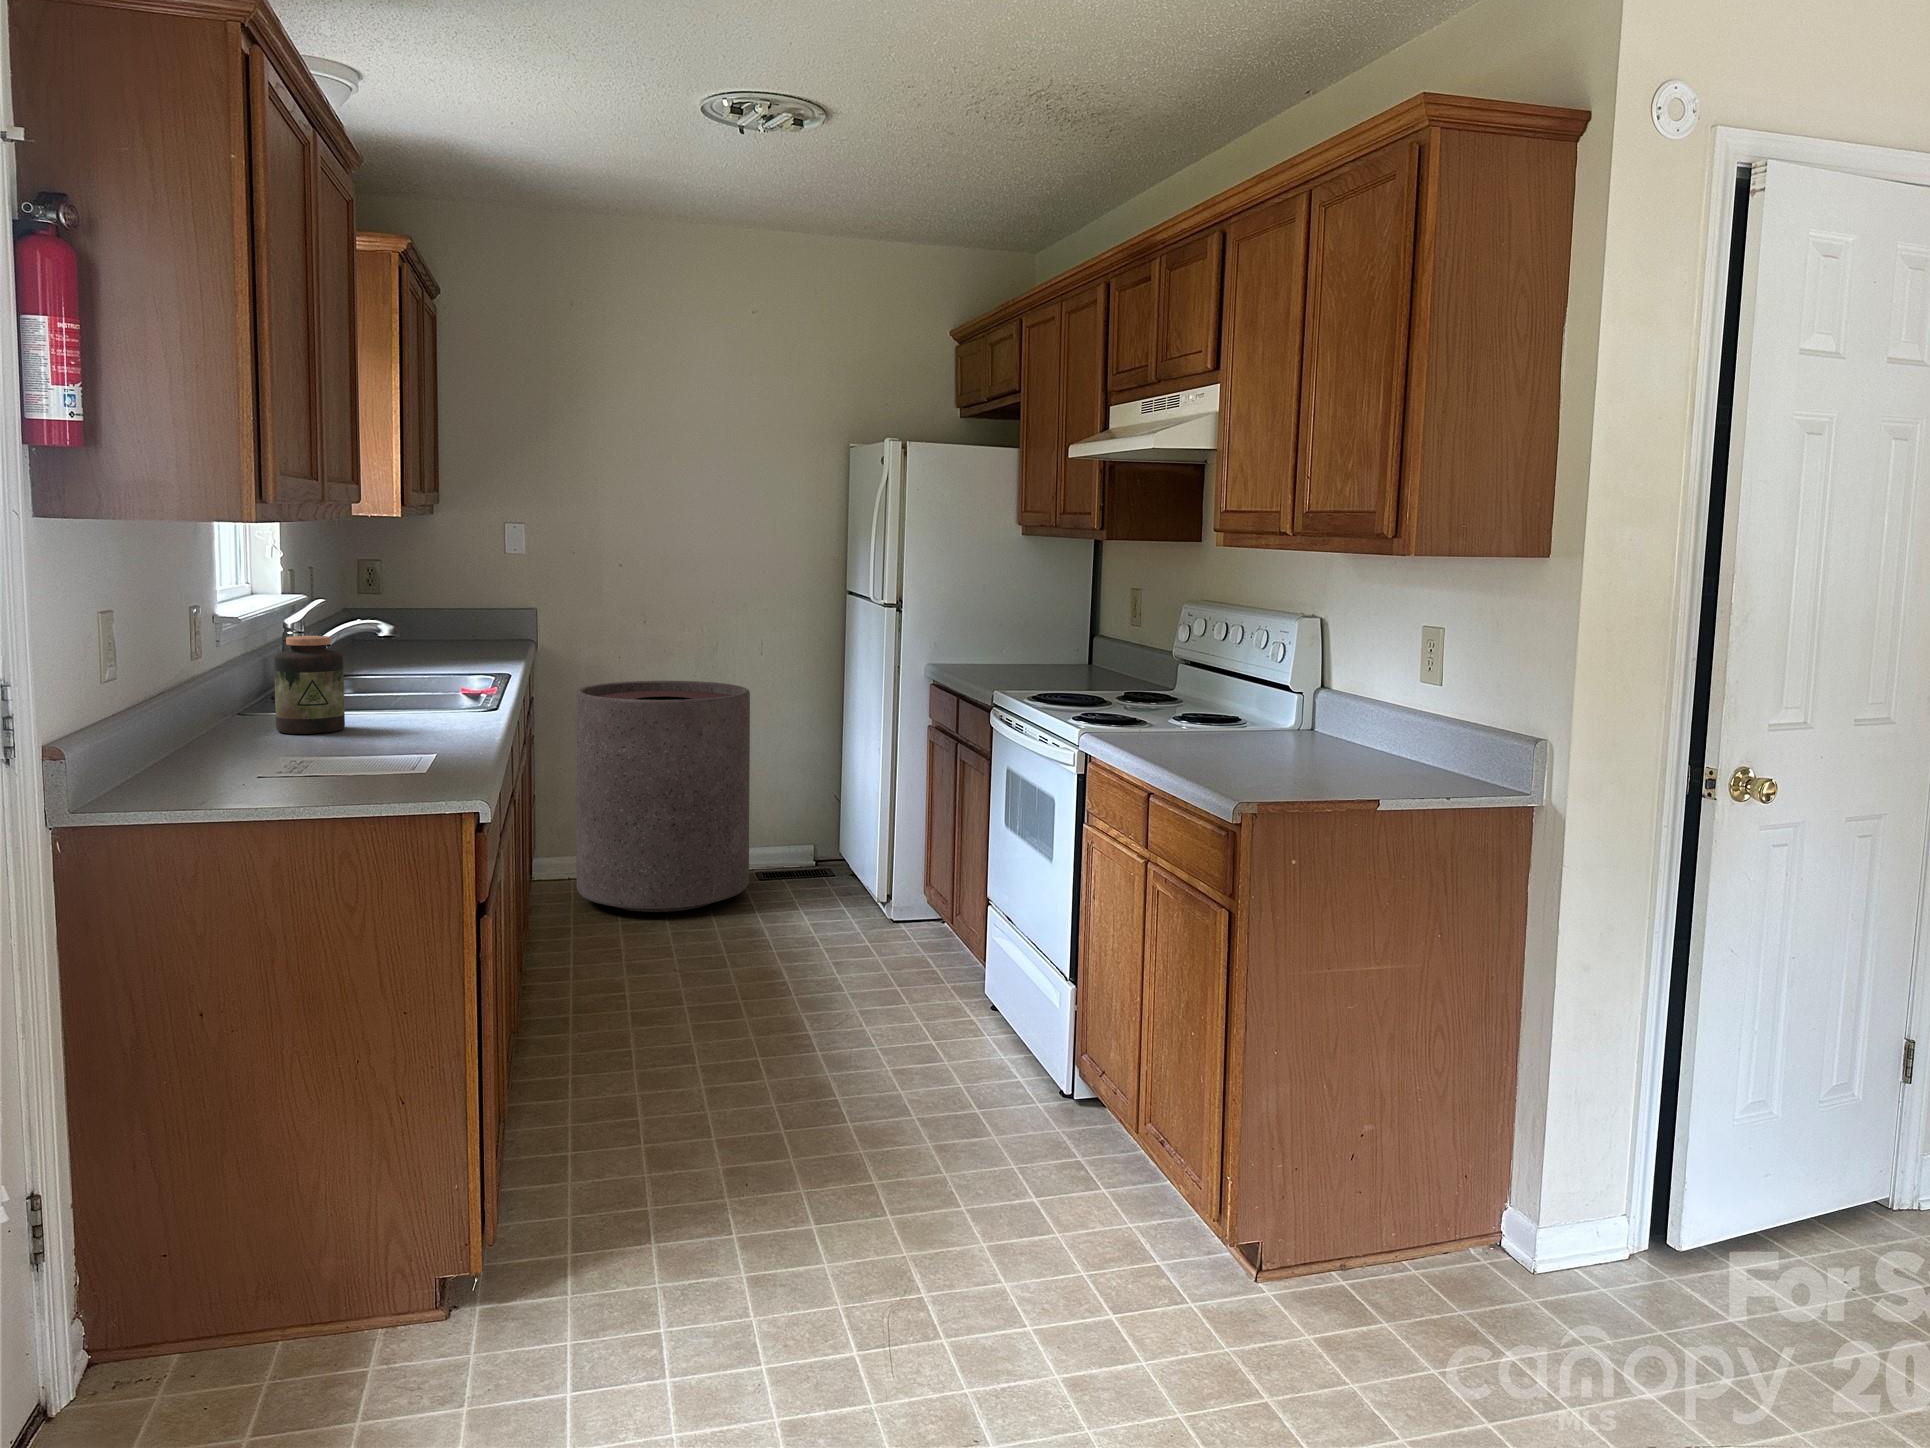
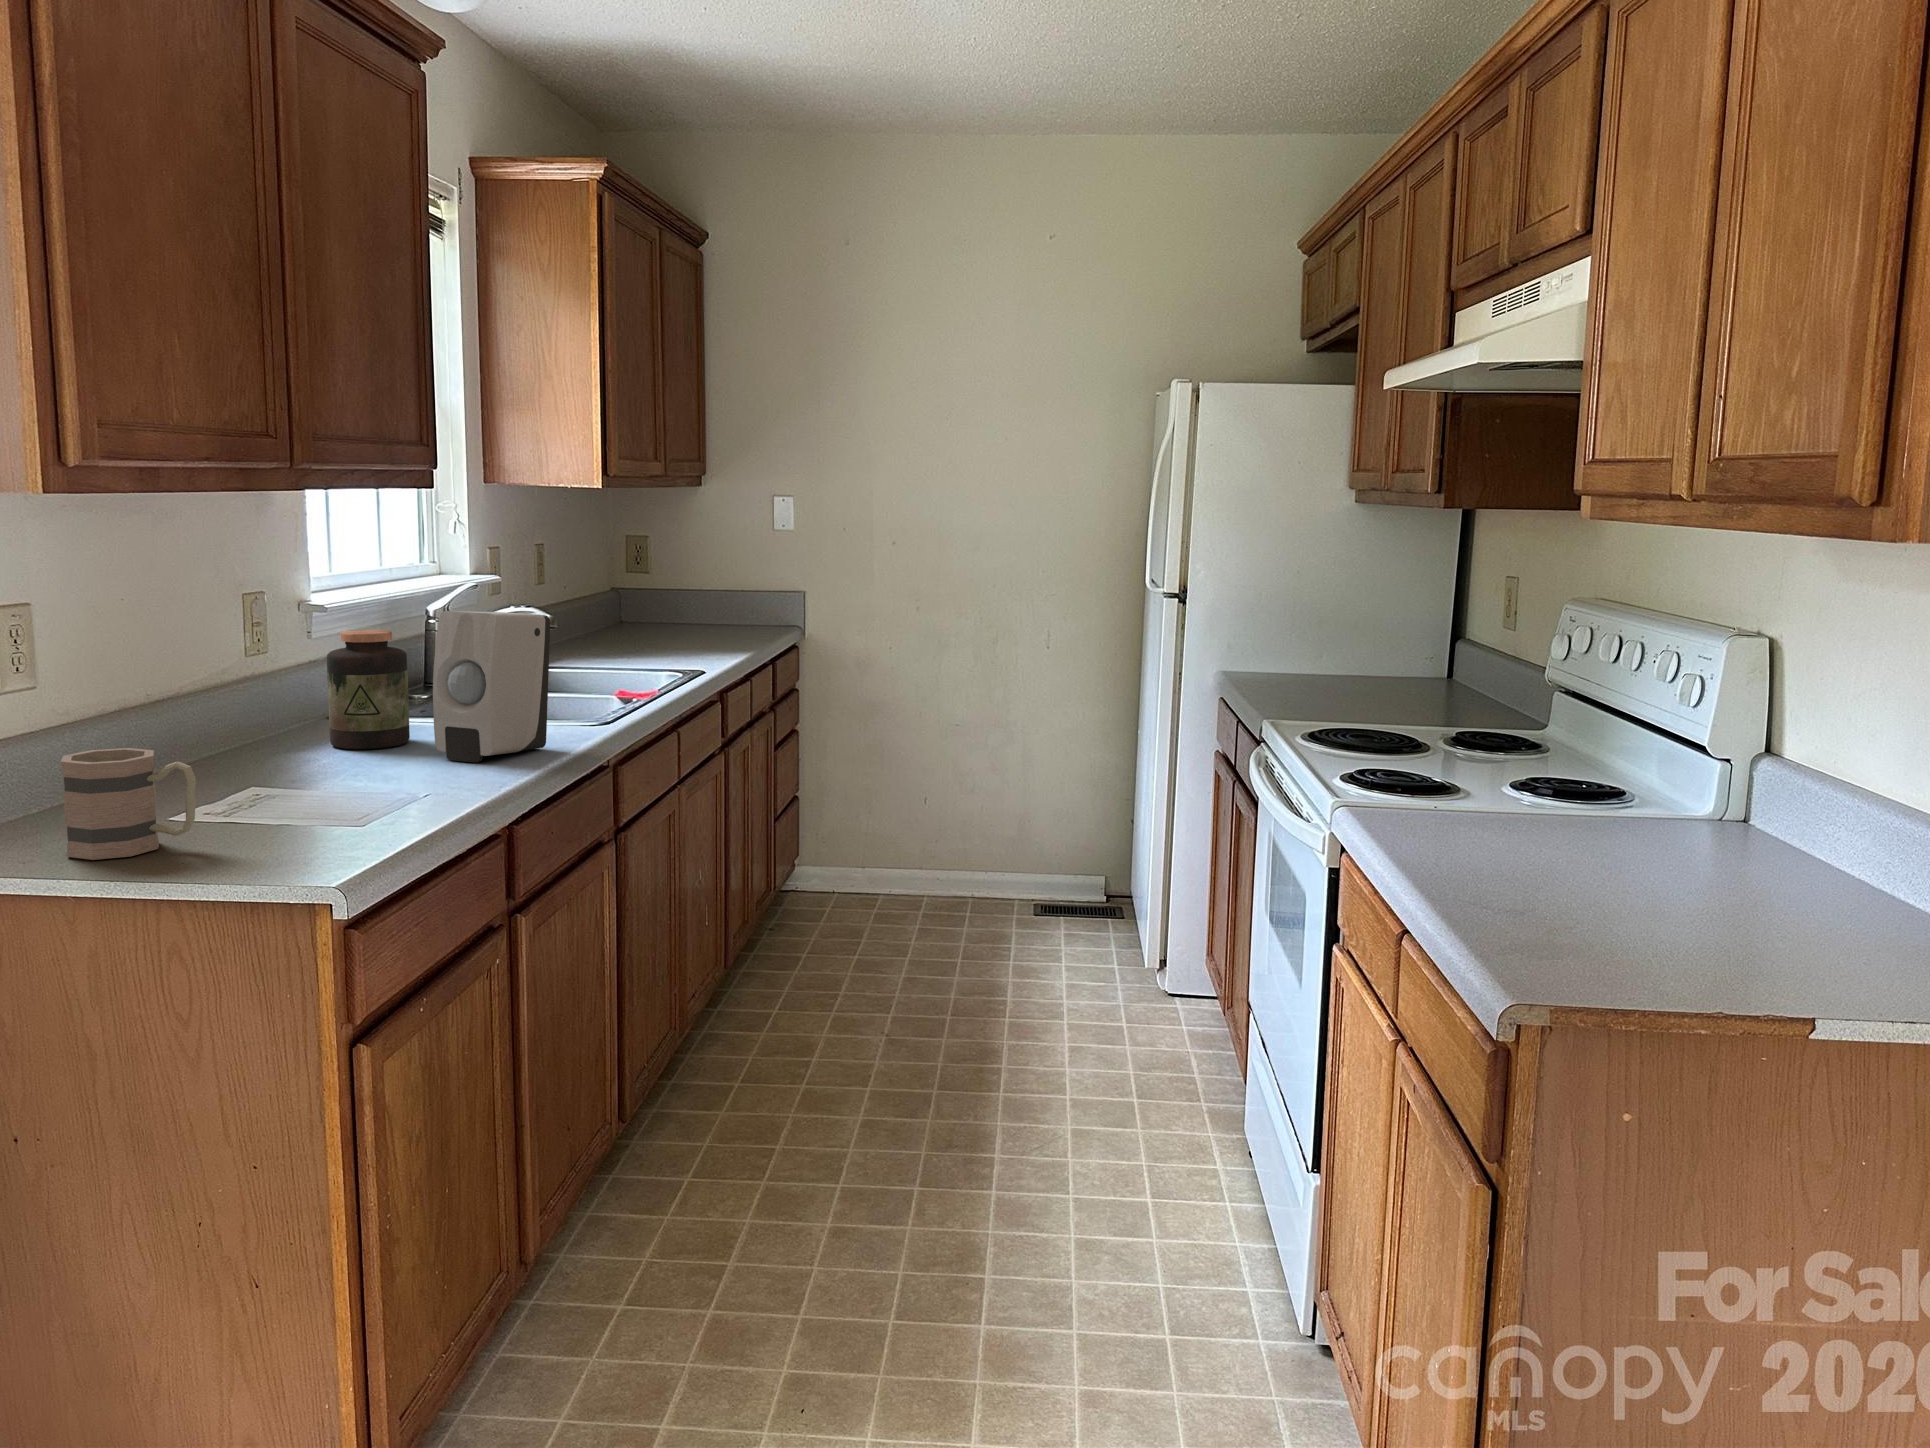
soap dispenser: none [389,618,473,738] -> present [433,611,550,762]
trash can: present [575,681,750,912] -> none [814,677,1017,954]
mug: none [200,720,309,803] -> present [61,748,196,860]

